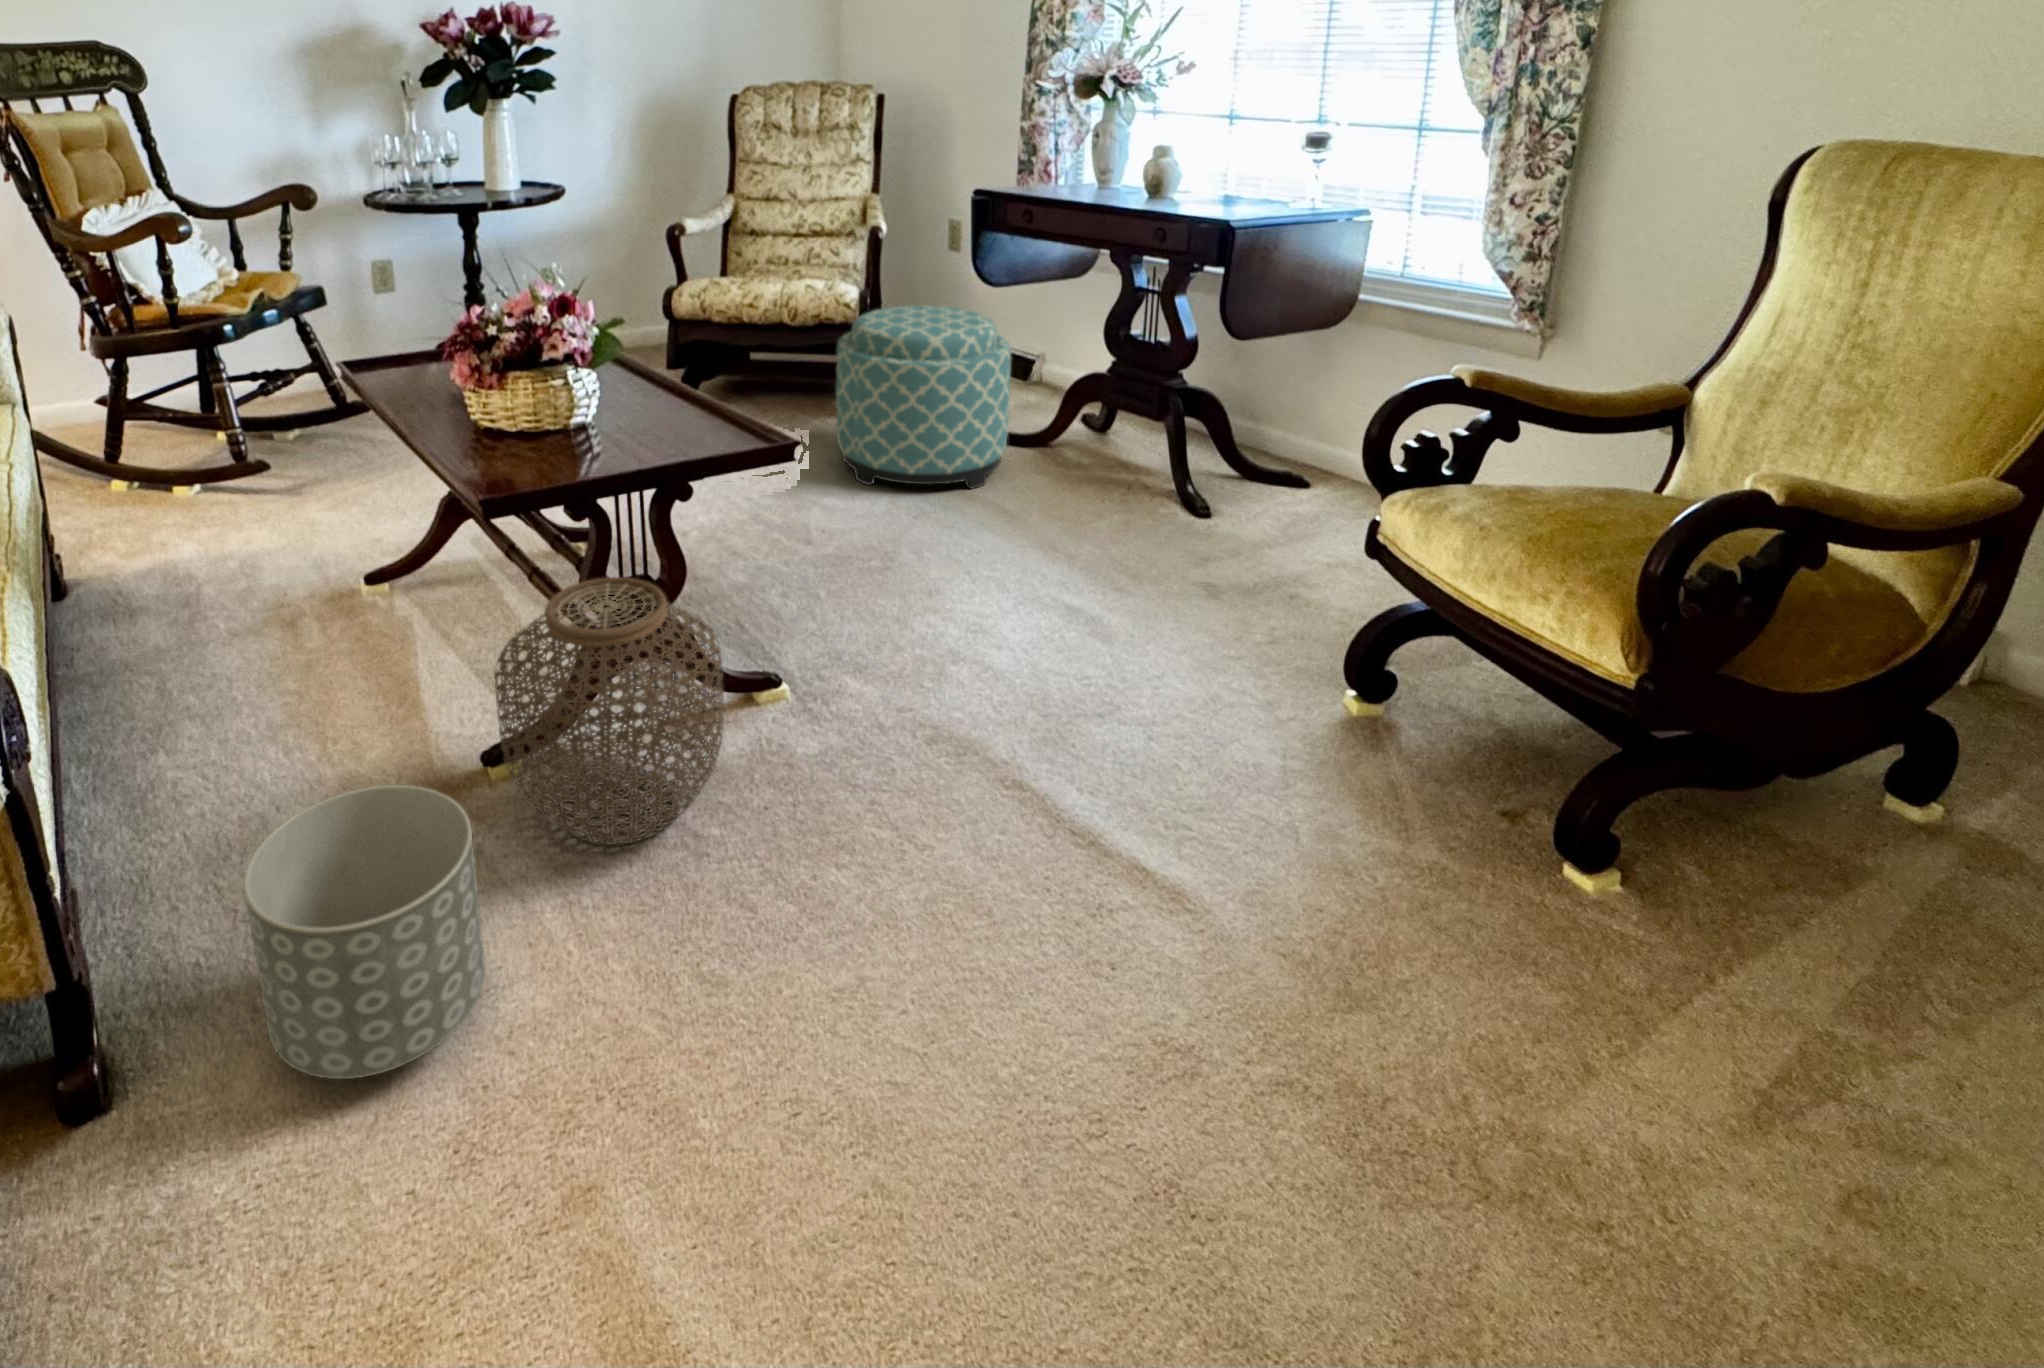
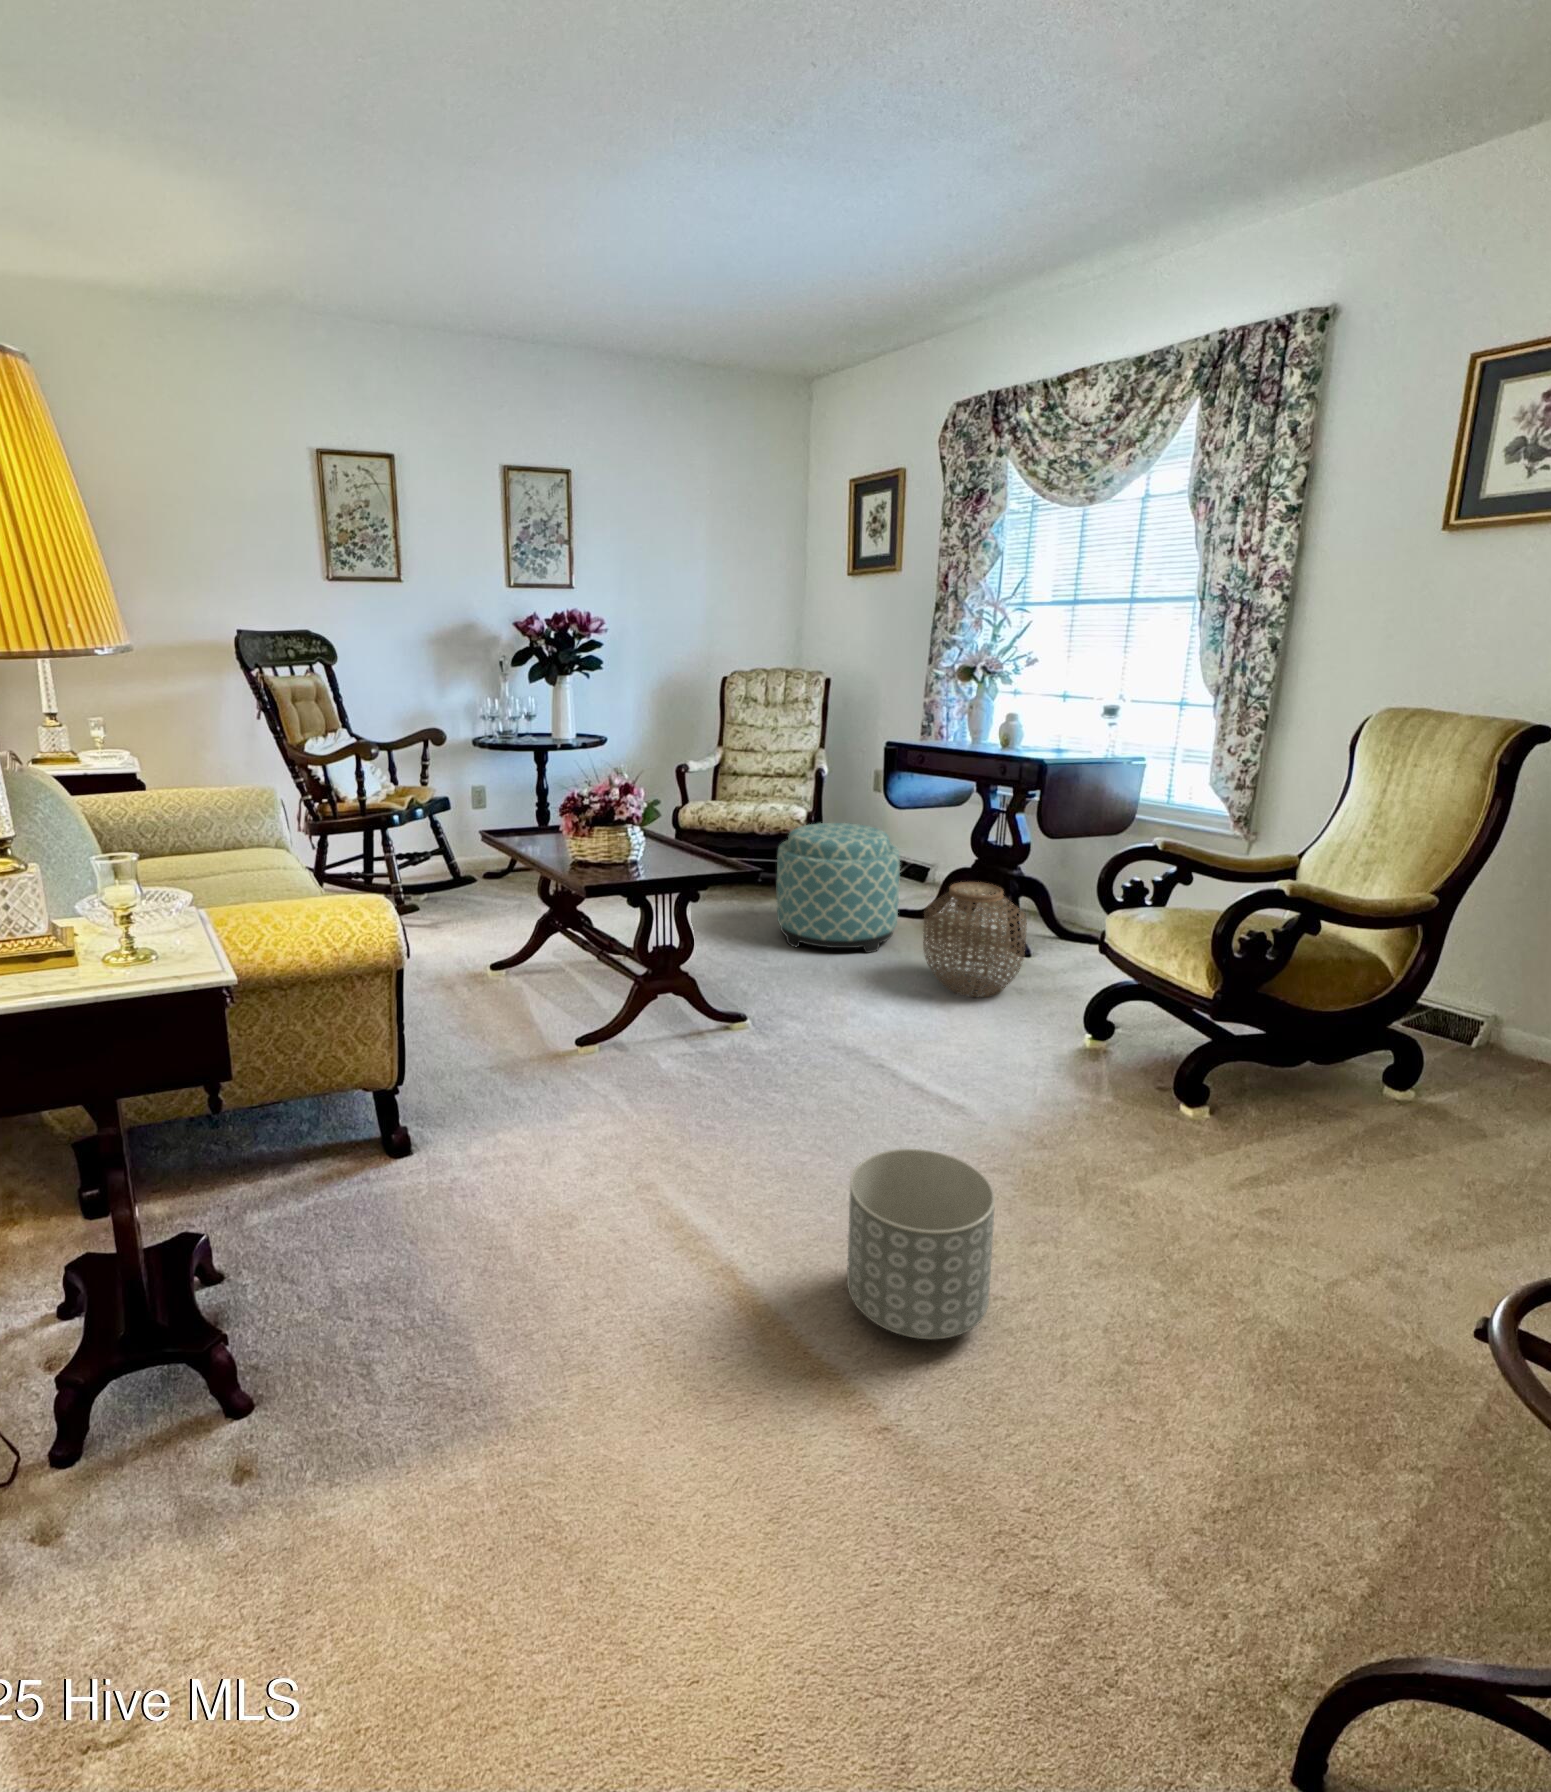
woven basket: present [494,577,724,844] -> present [923,882,1027,997]
planter: present [244,785,485,1079] -> present [847,1149,995,1339]

